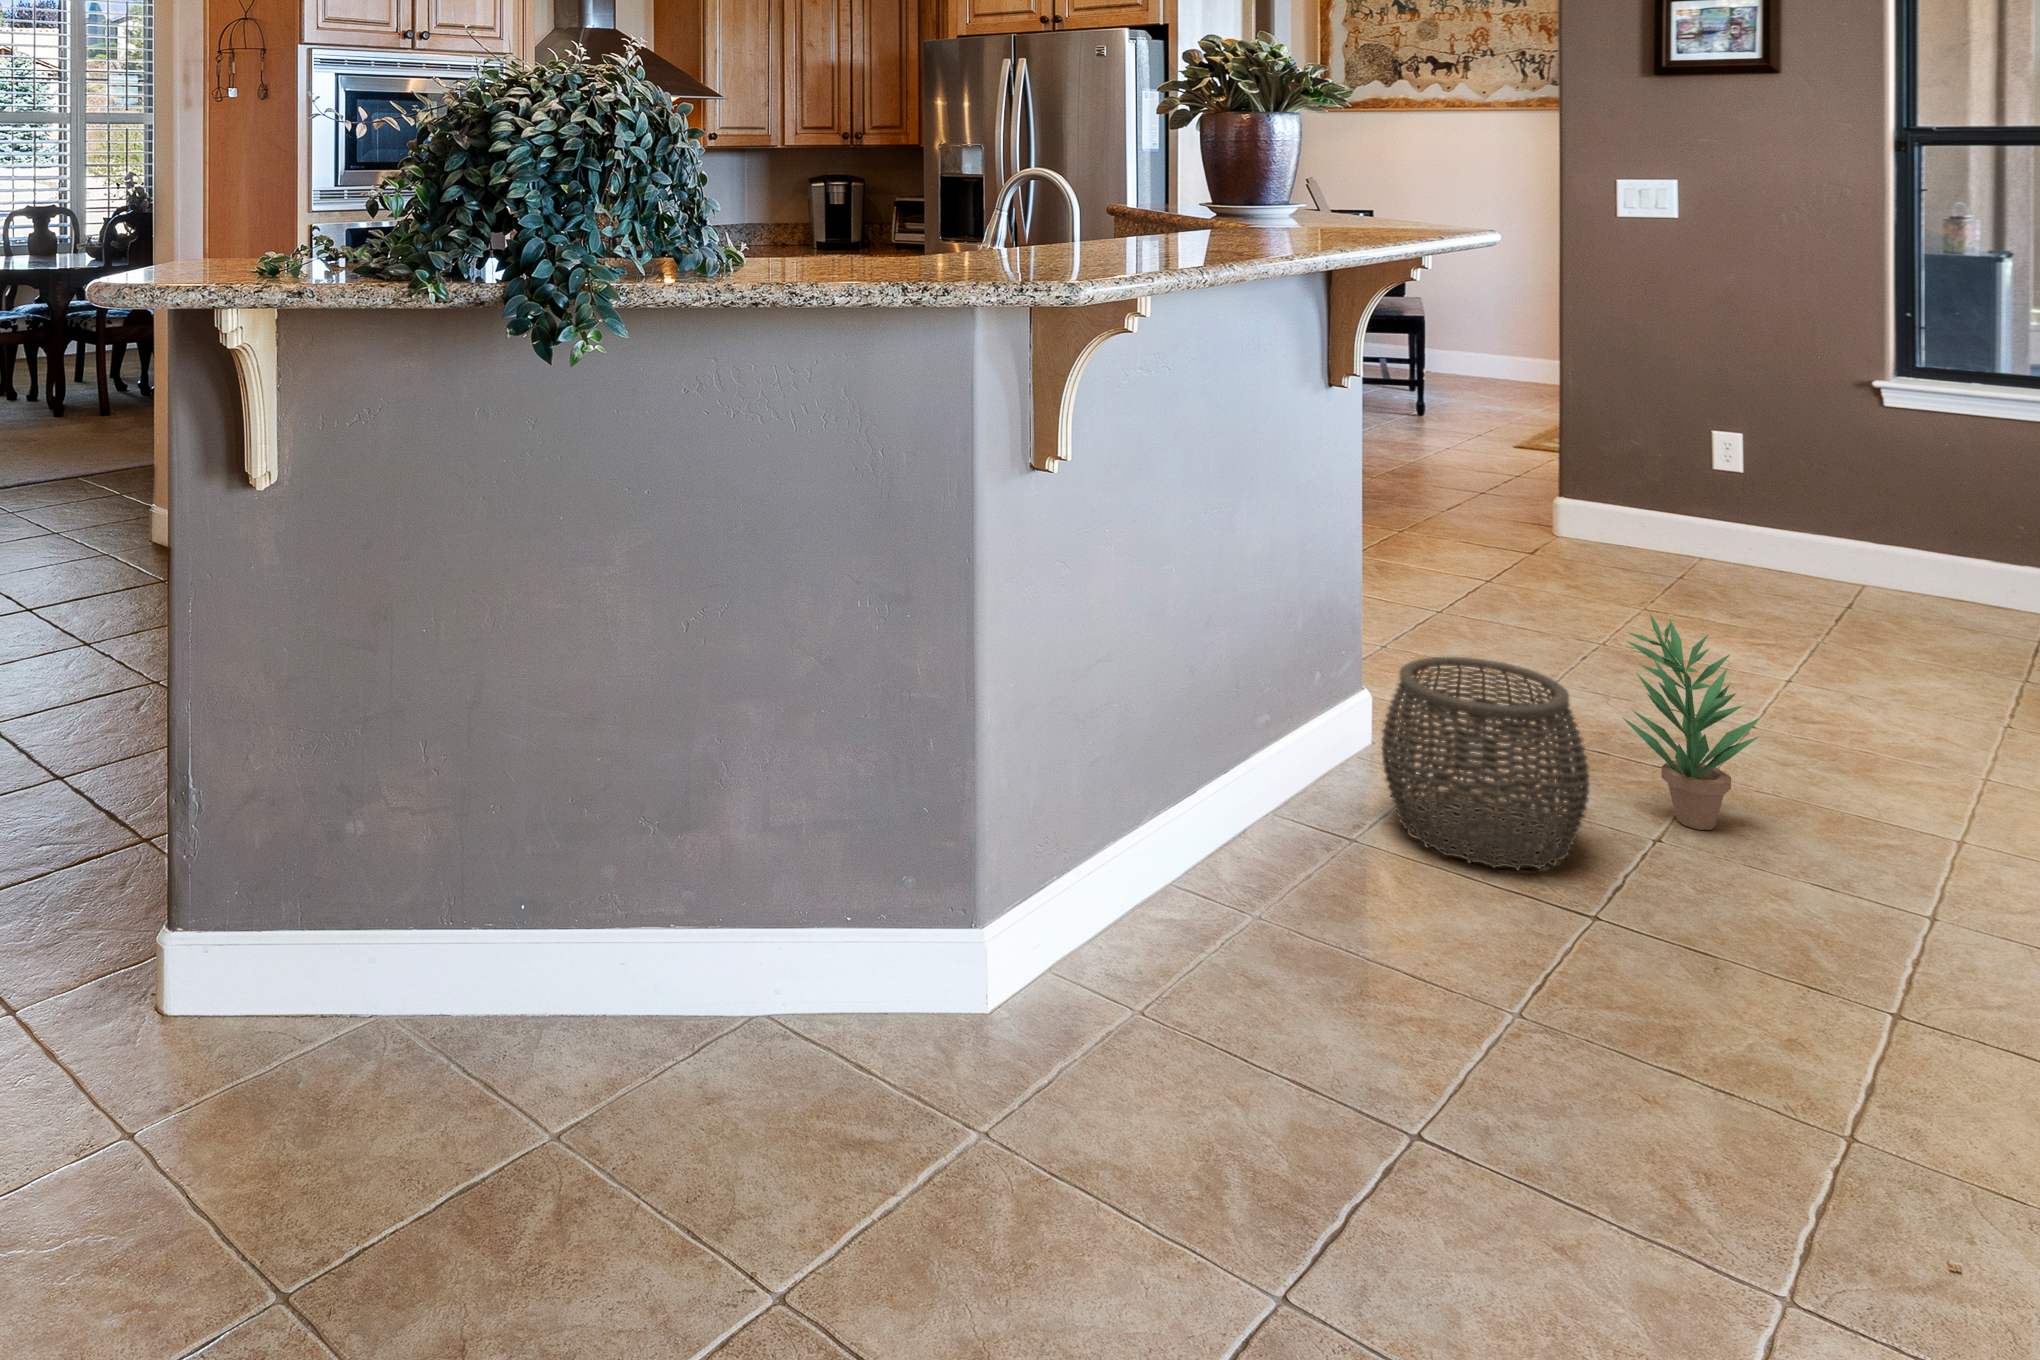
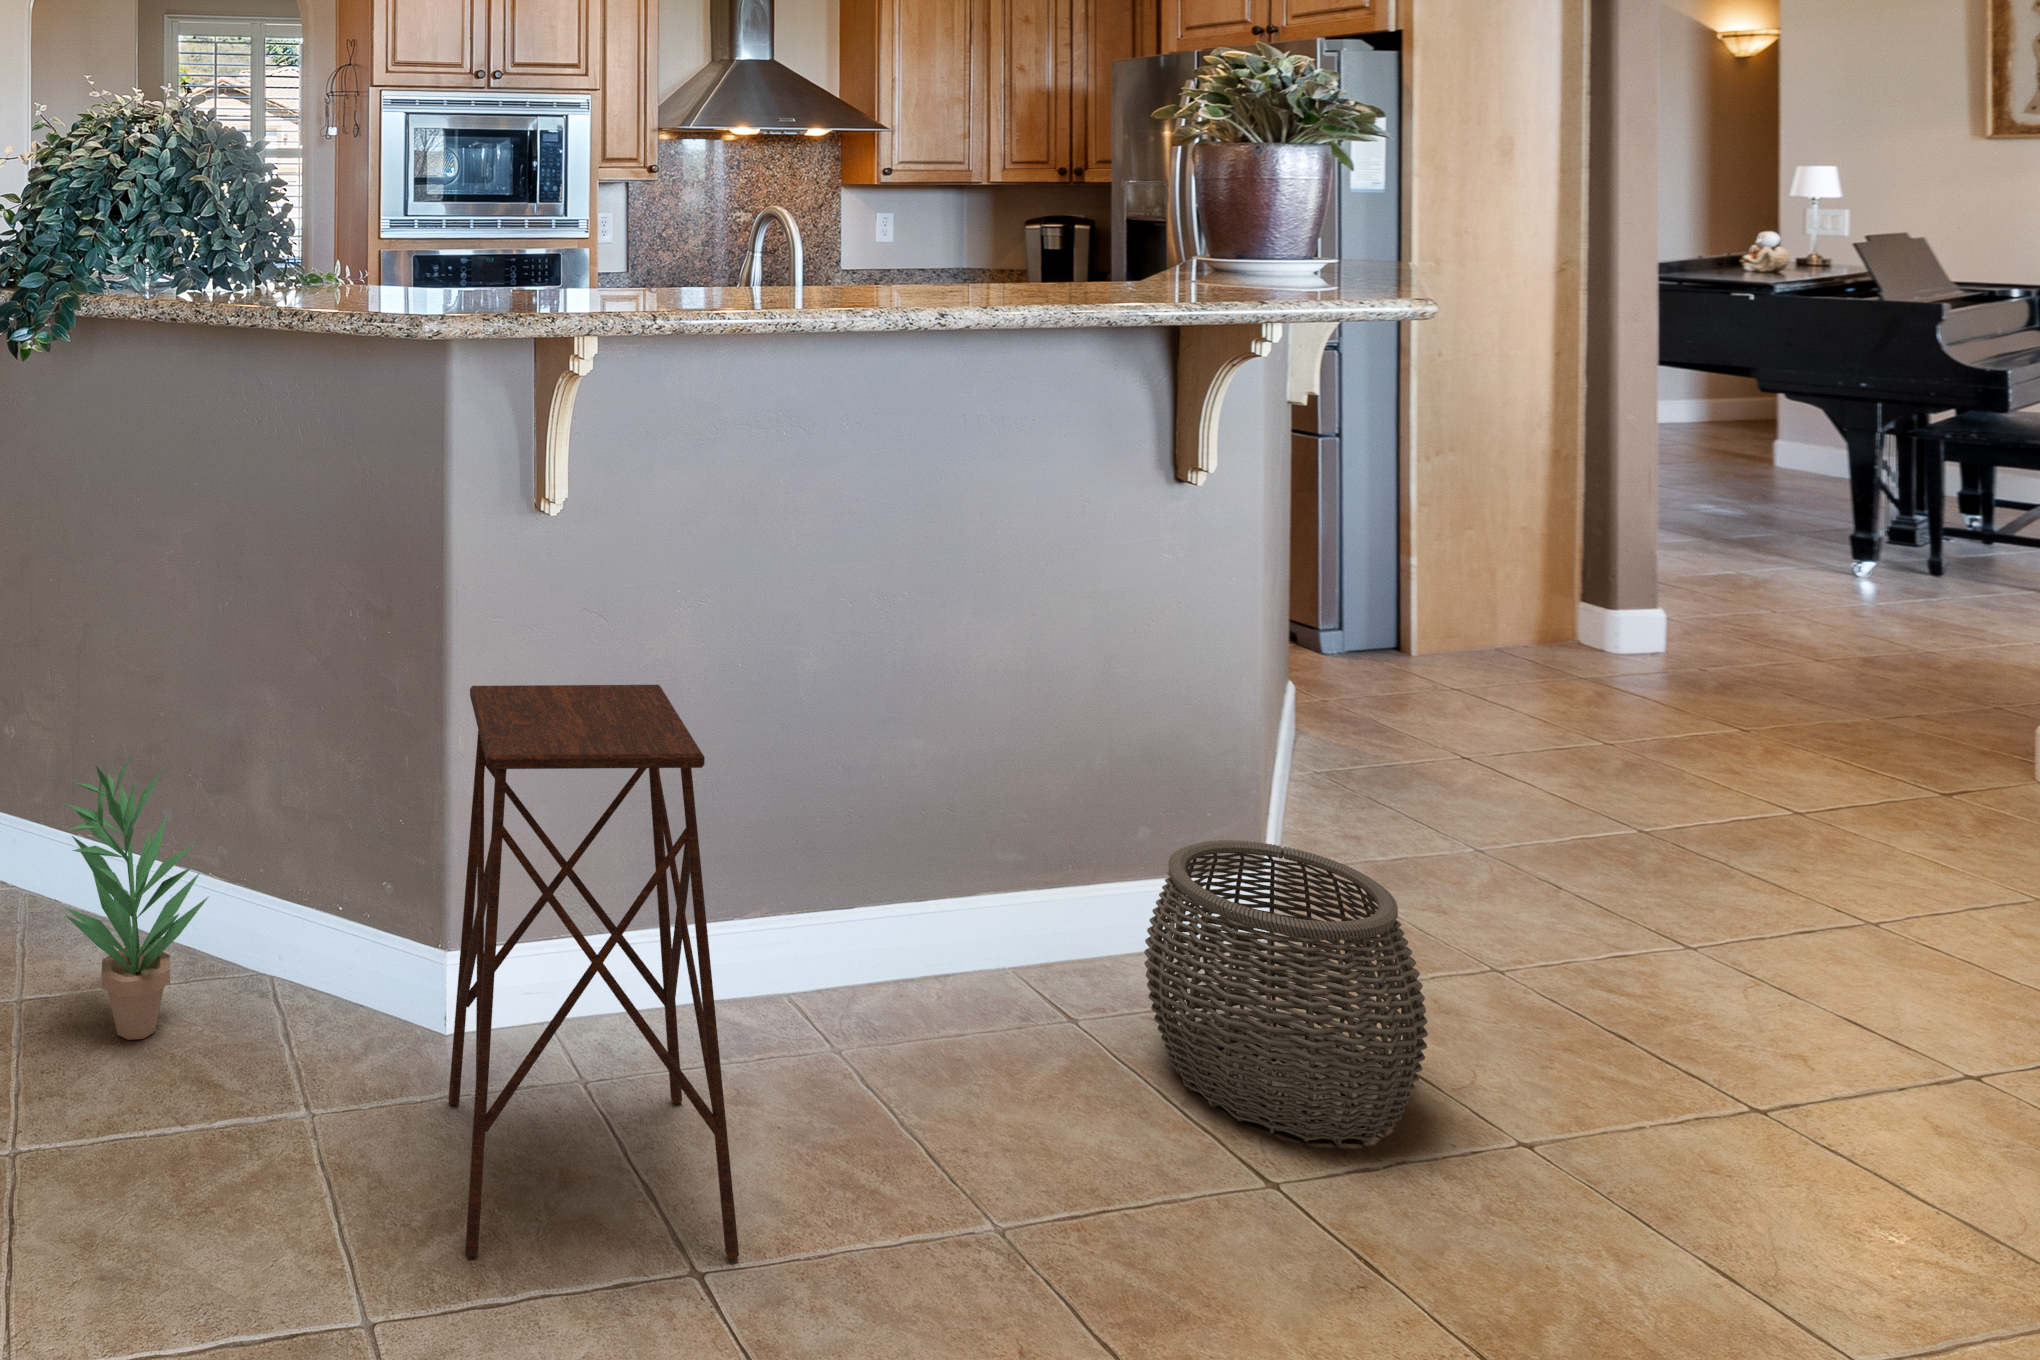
side table: none [1044,613,1388,1179] -> present [449,685,739,1259]
potted plant: present [1622,614,1760,830] -> present [65,757,208,1040]

